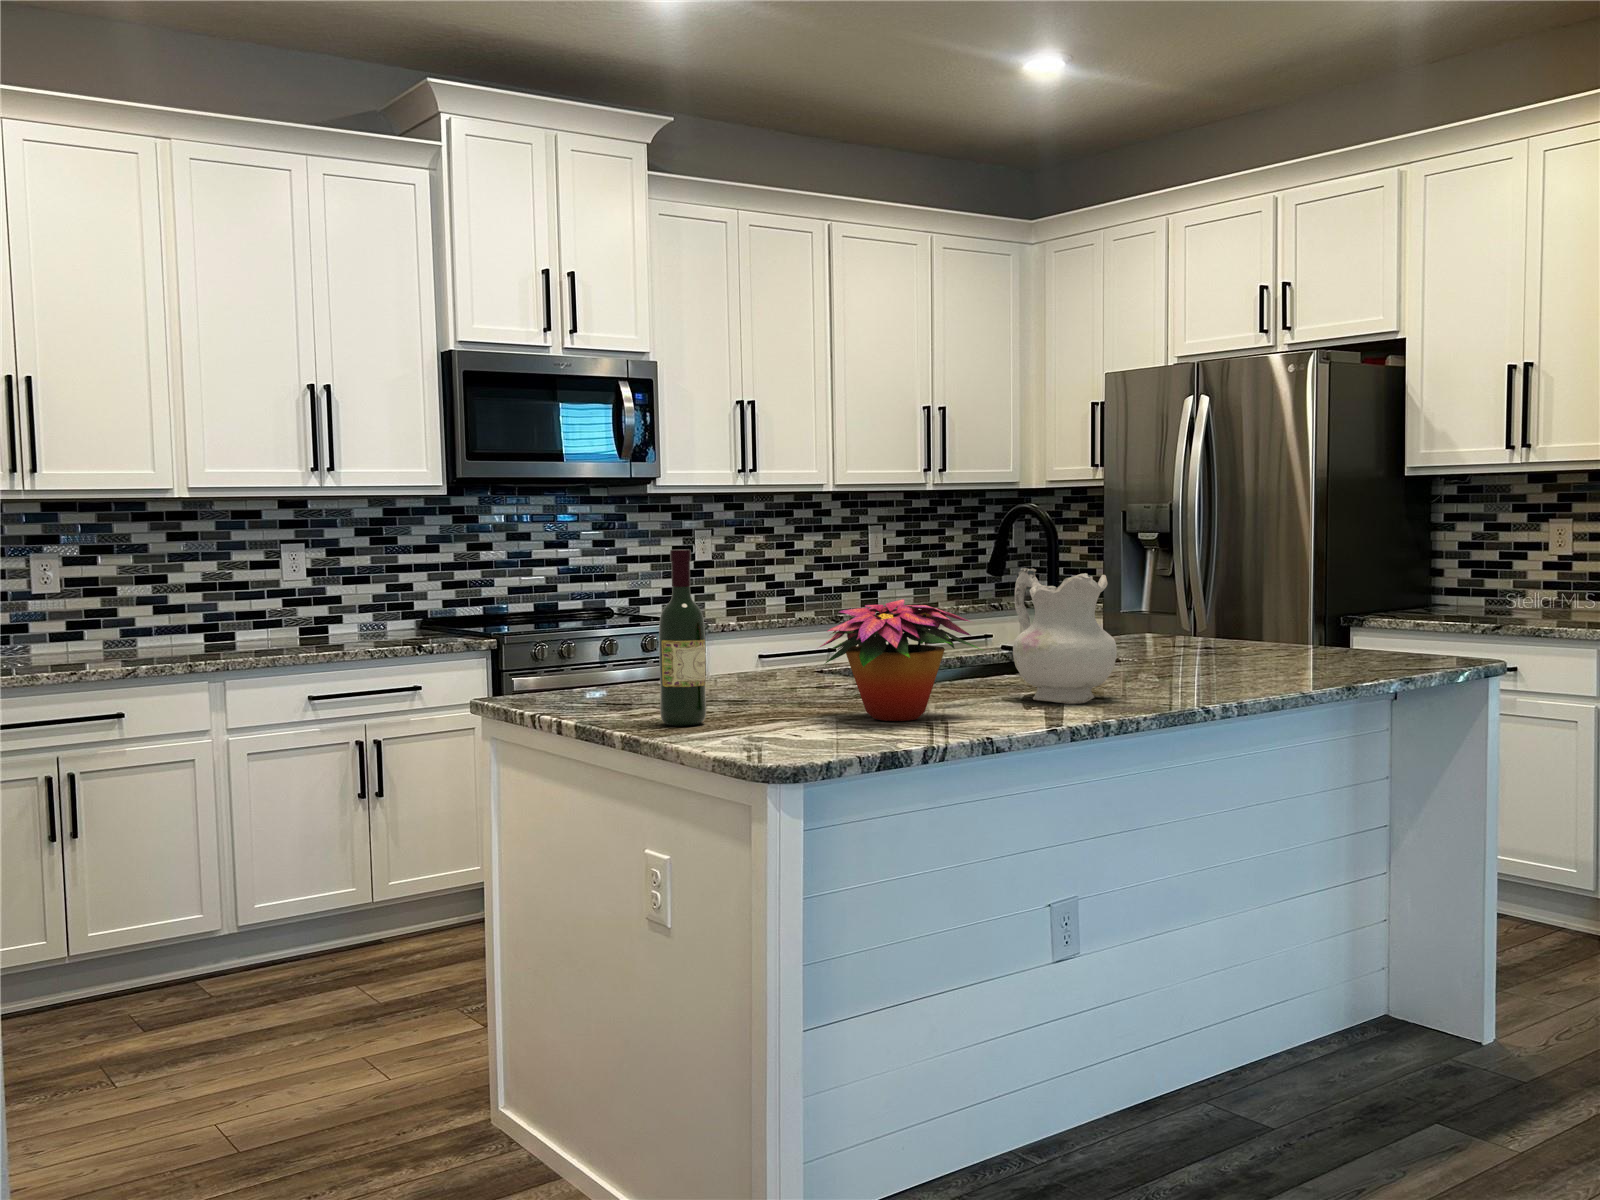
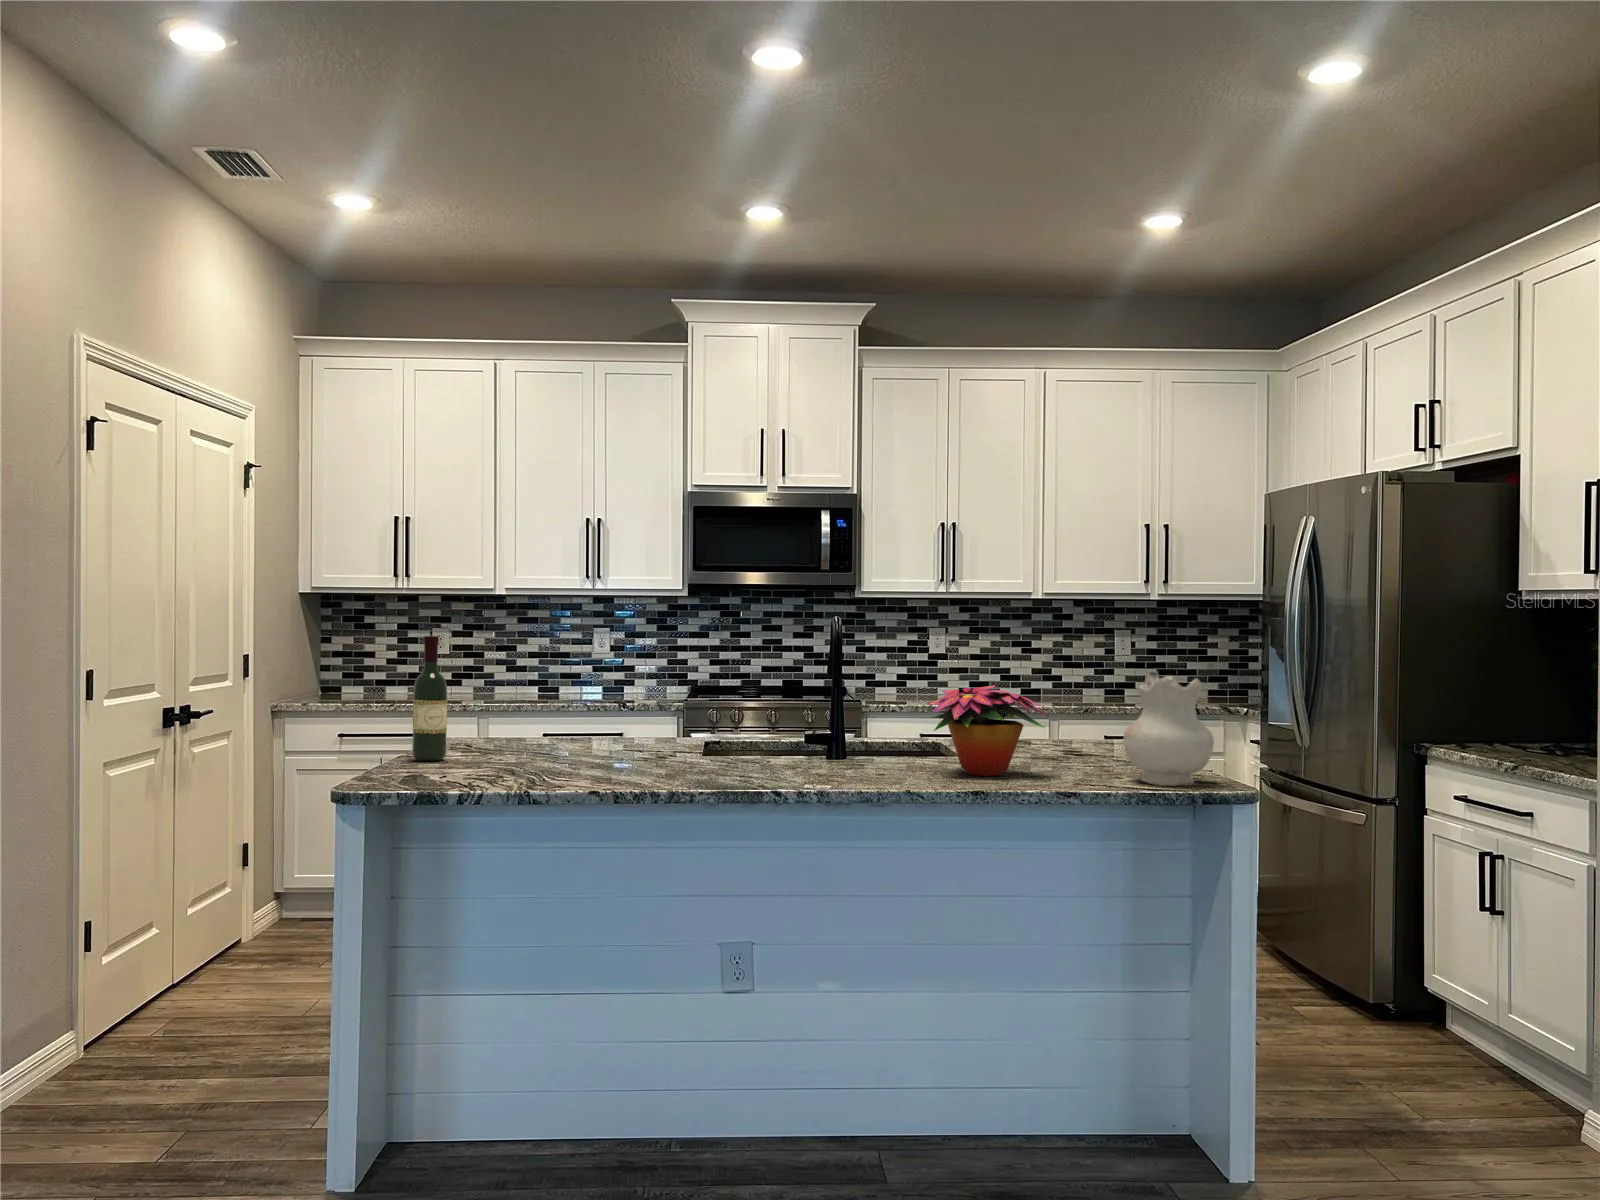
ceramic pitcher: present [1013,568,1117,704] -> present [1124,670,1214,786]
flower arrangement: present [820,599,982,721] -> present [929,686,1048,776]

